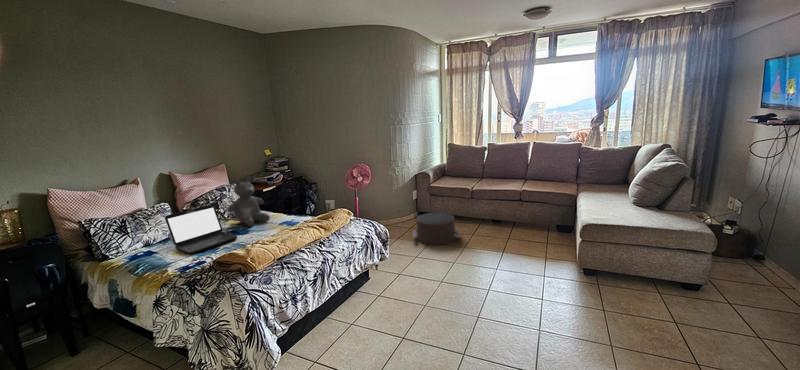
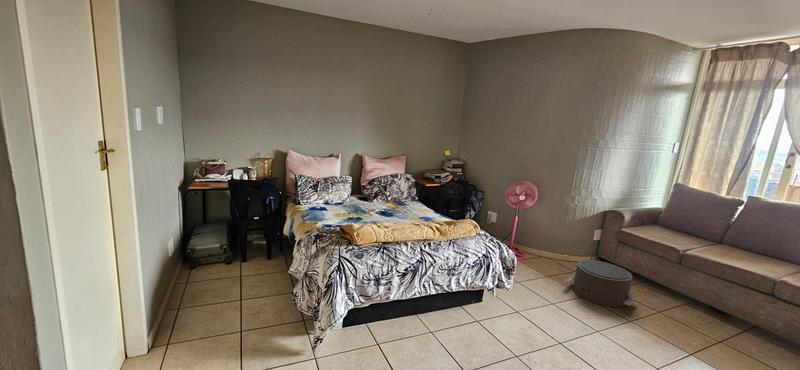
teddy bear: present [228,177,270,226] -> none [386,169,419,212]
laptop: present [165,205,237,255] -> none [337,184,379,219]

